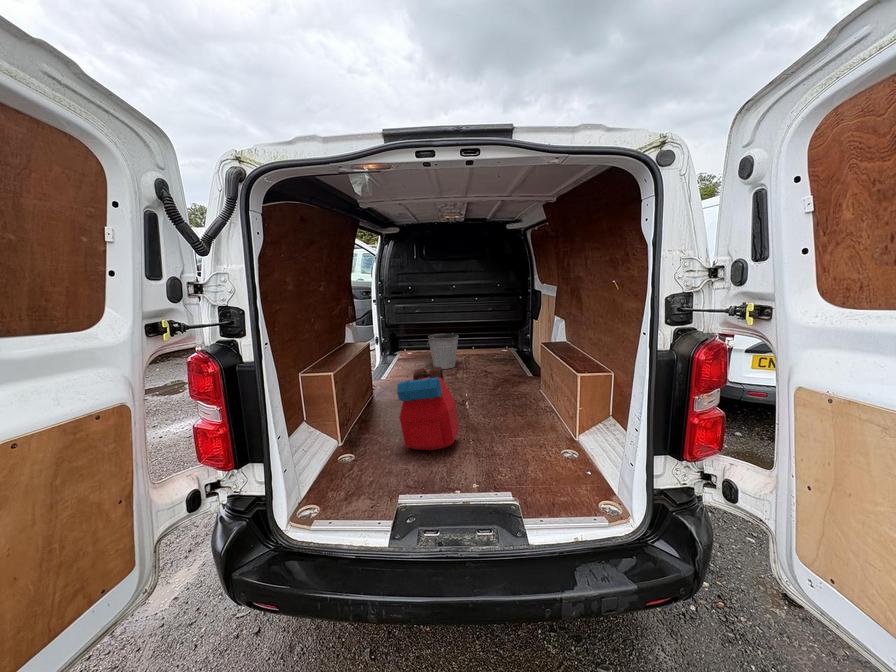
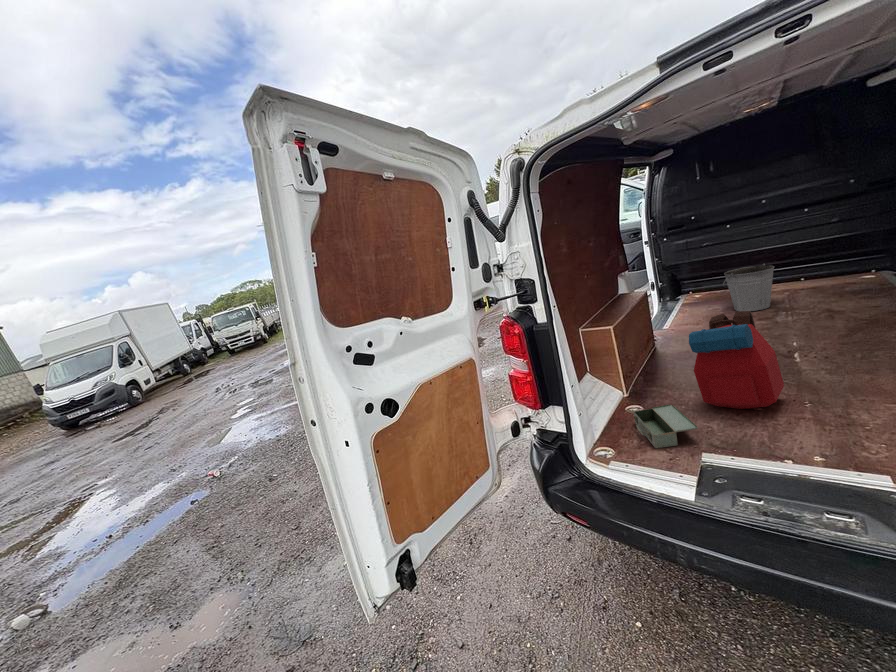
toolbox: none [345,451,398,498] -> present [634,405,698,448]

